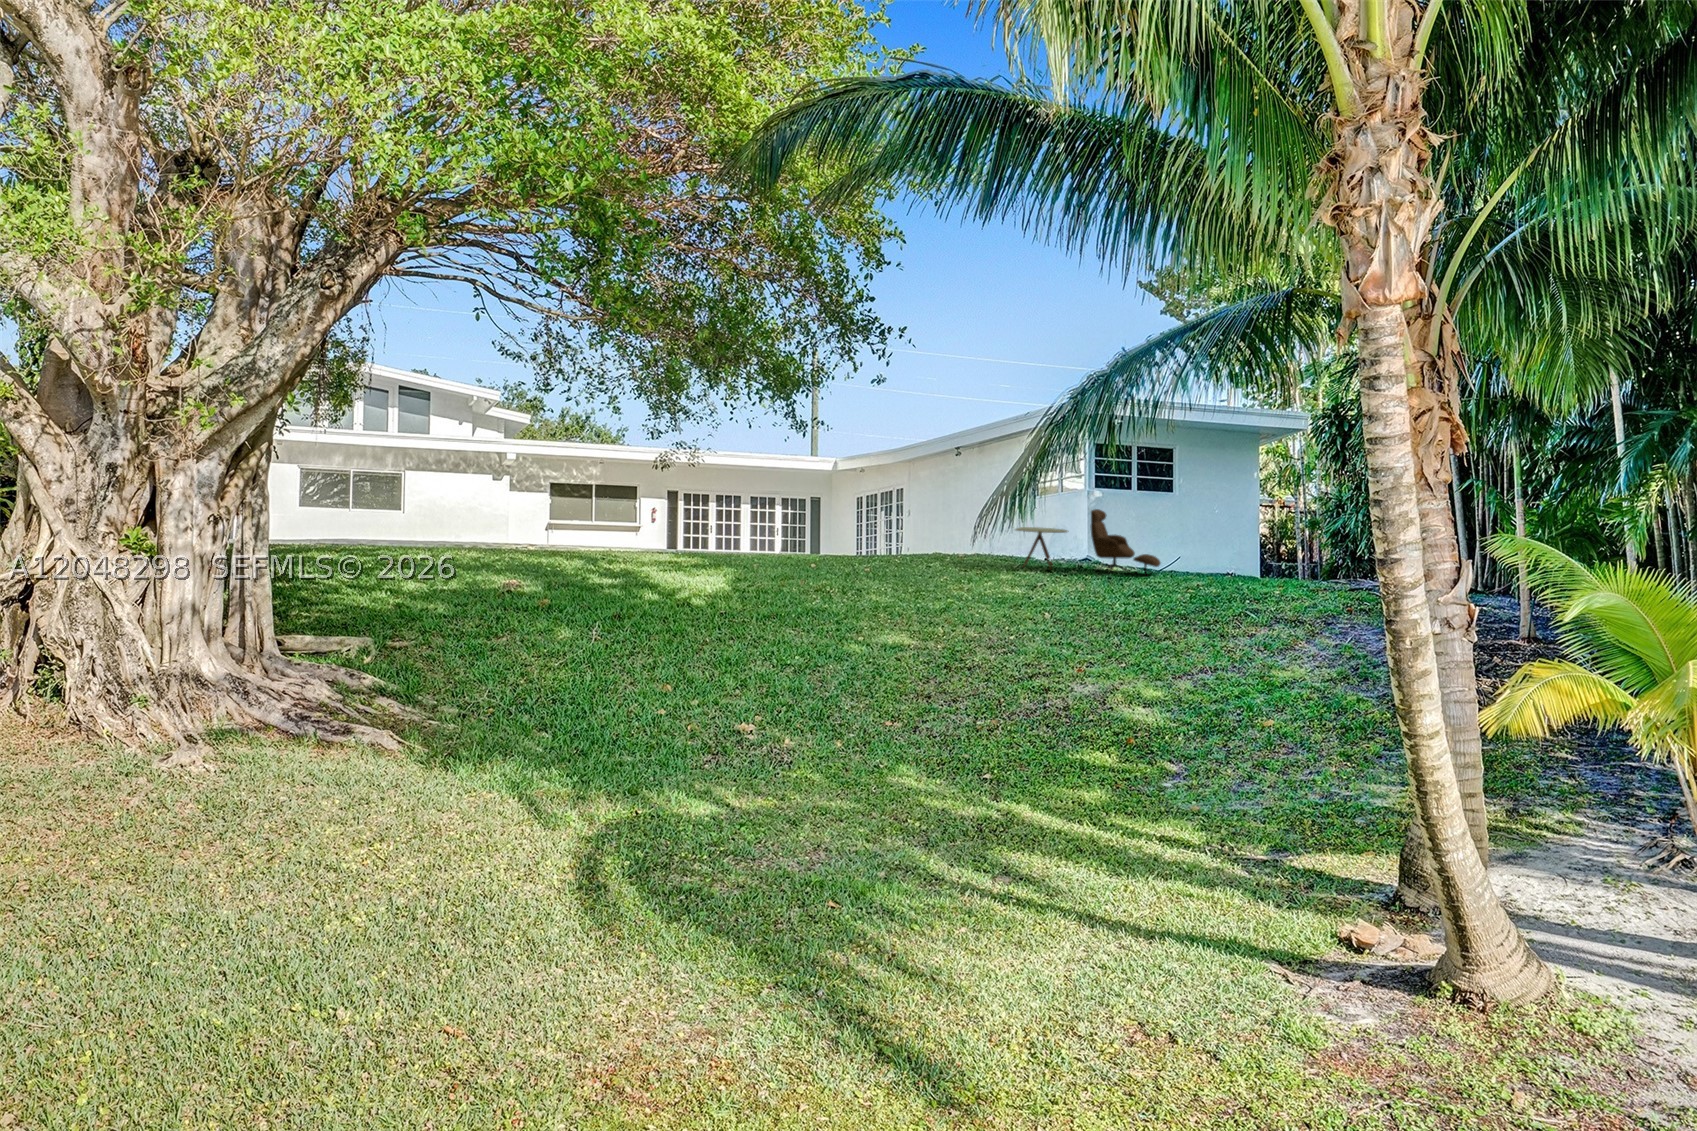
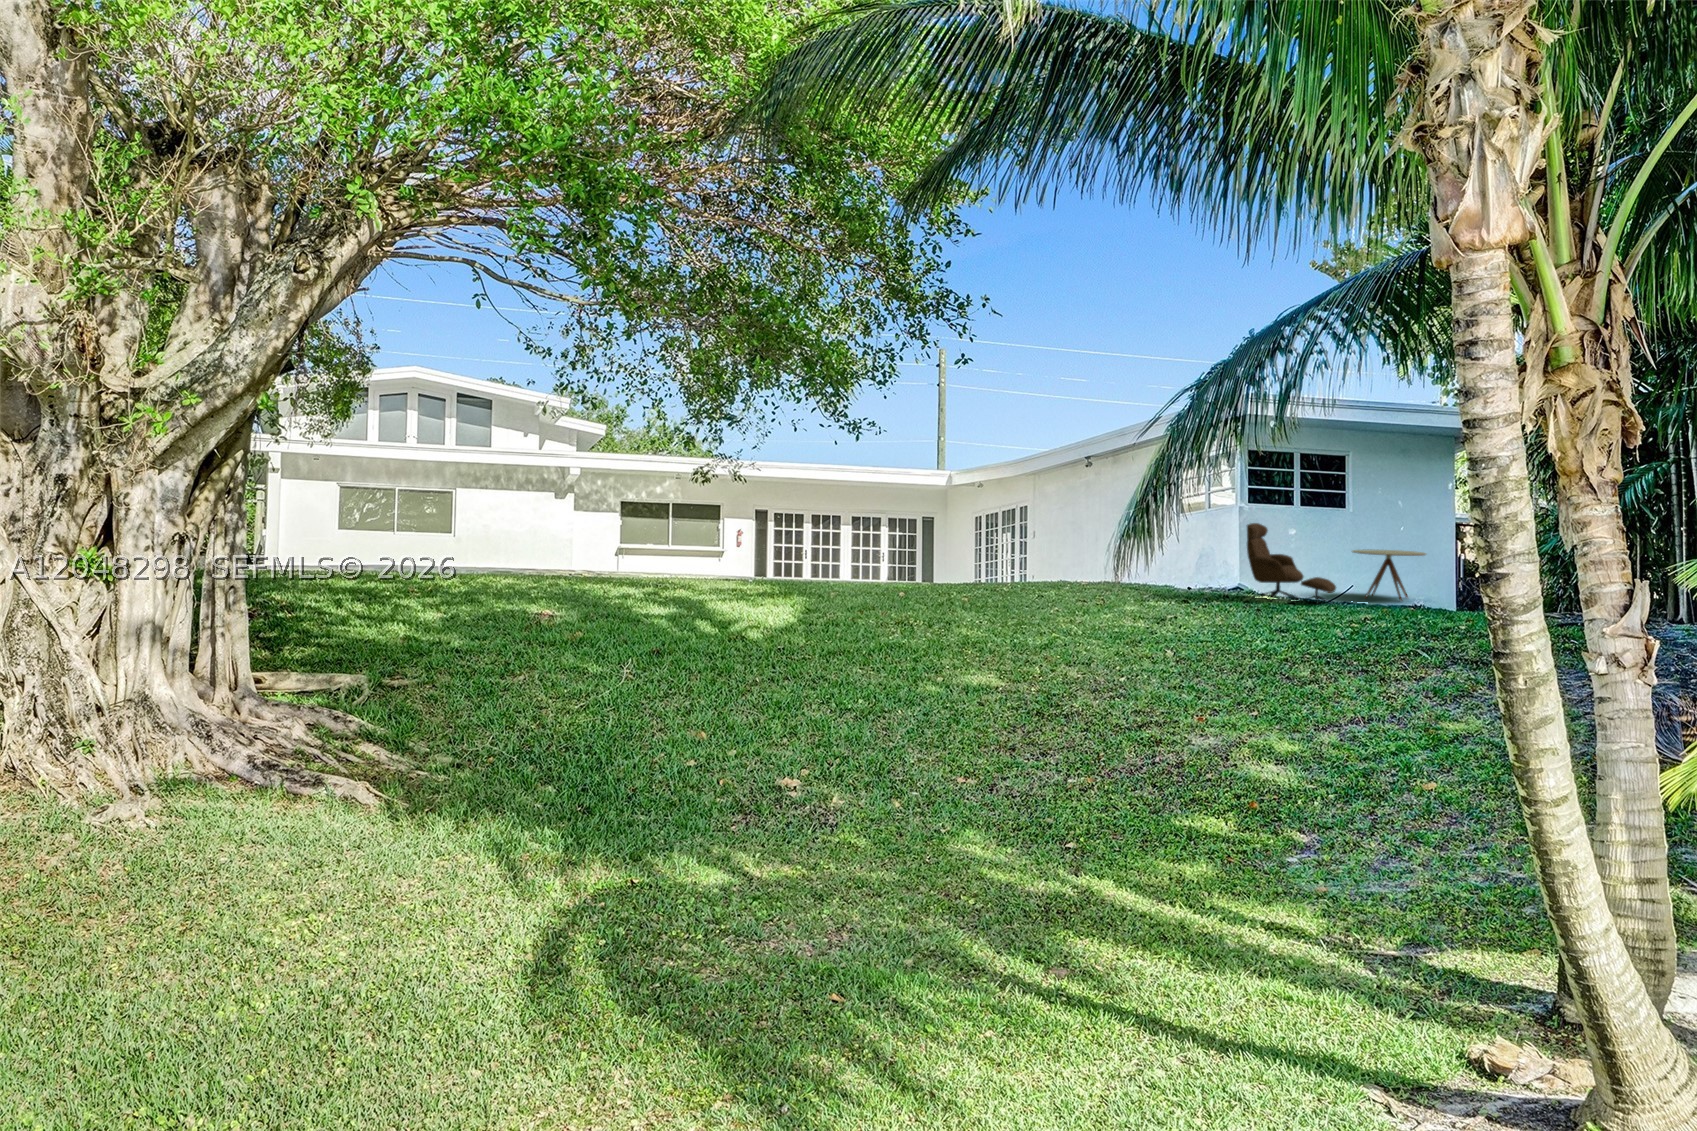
round table: present [1016,527,1067,568] -> present [1352,550,1426,601]

